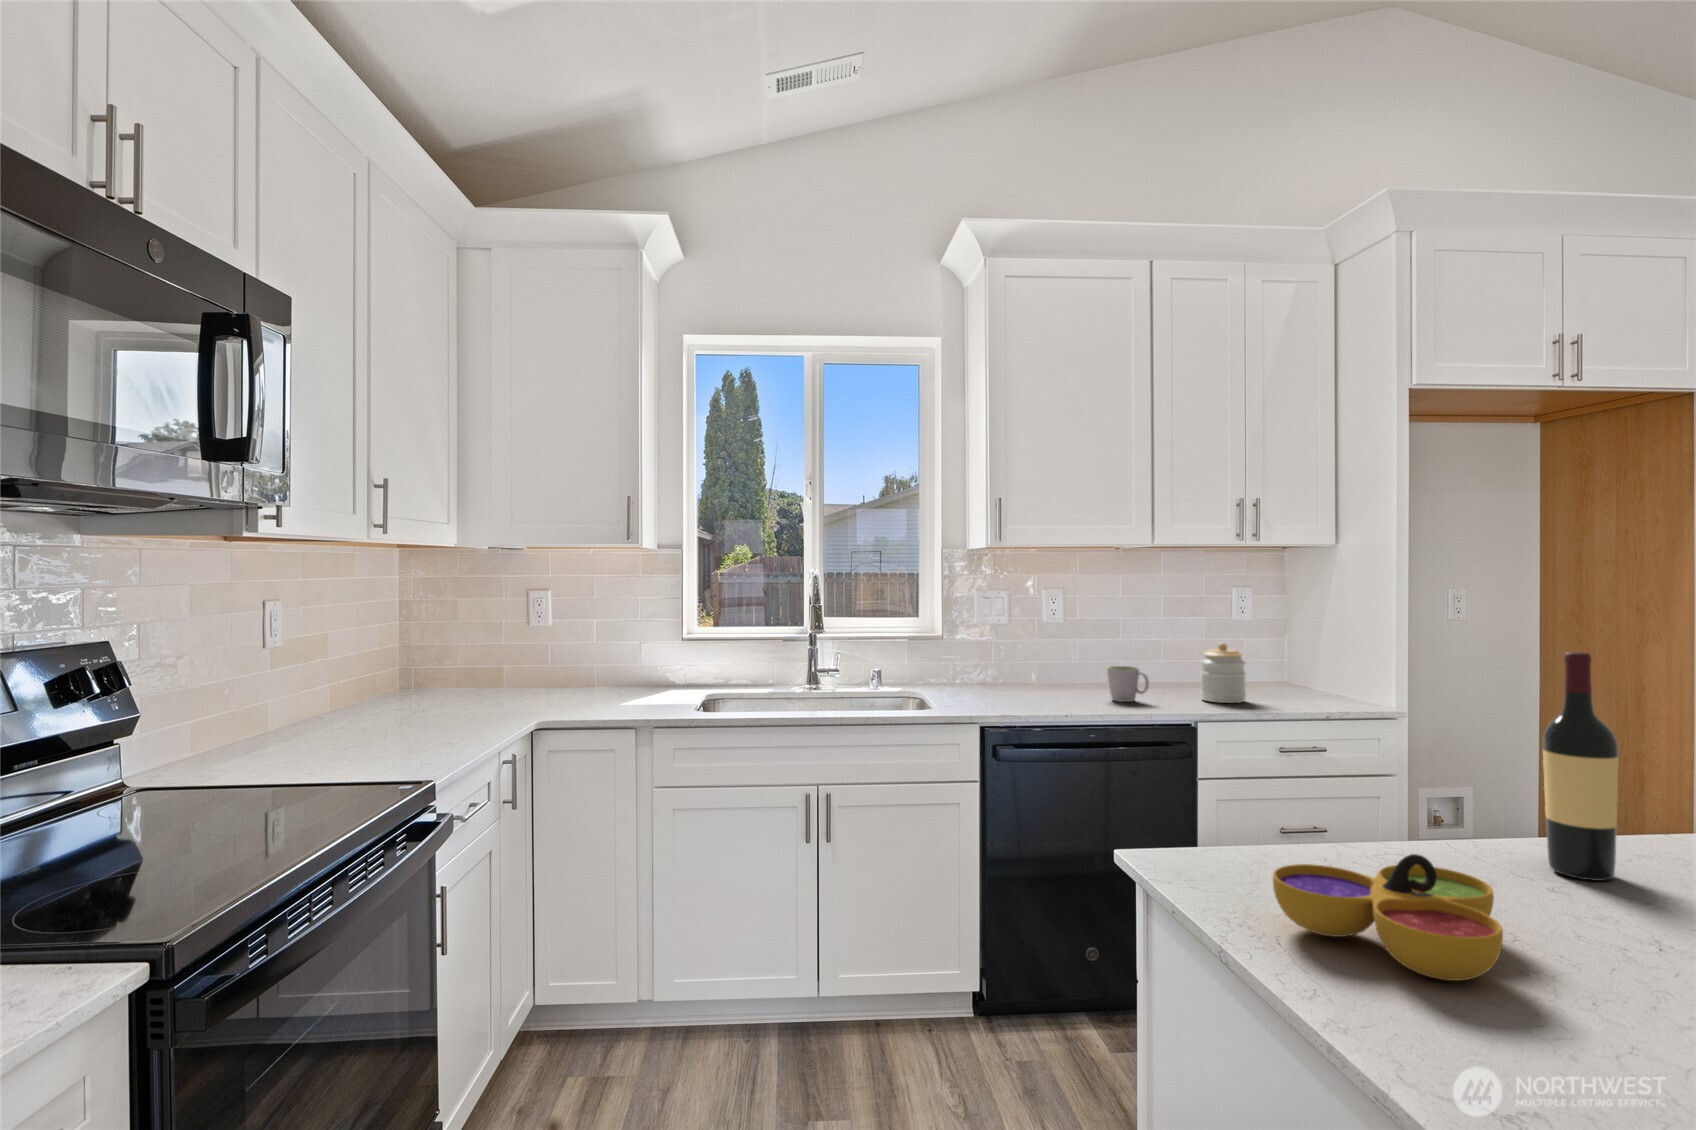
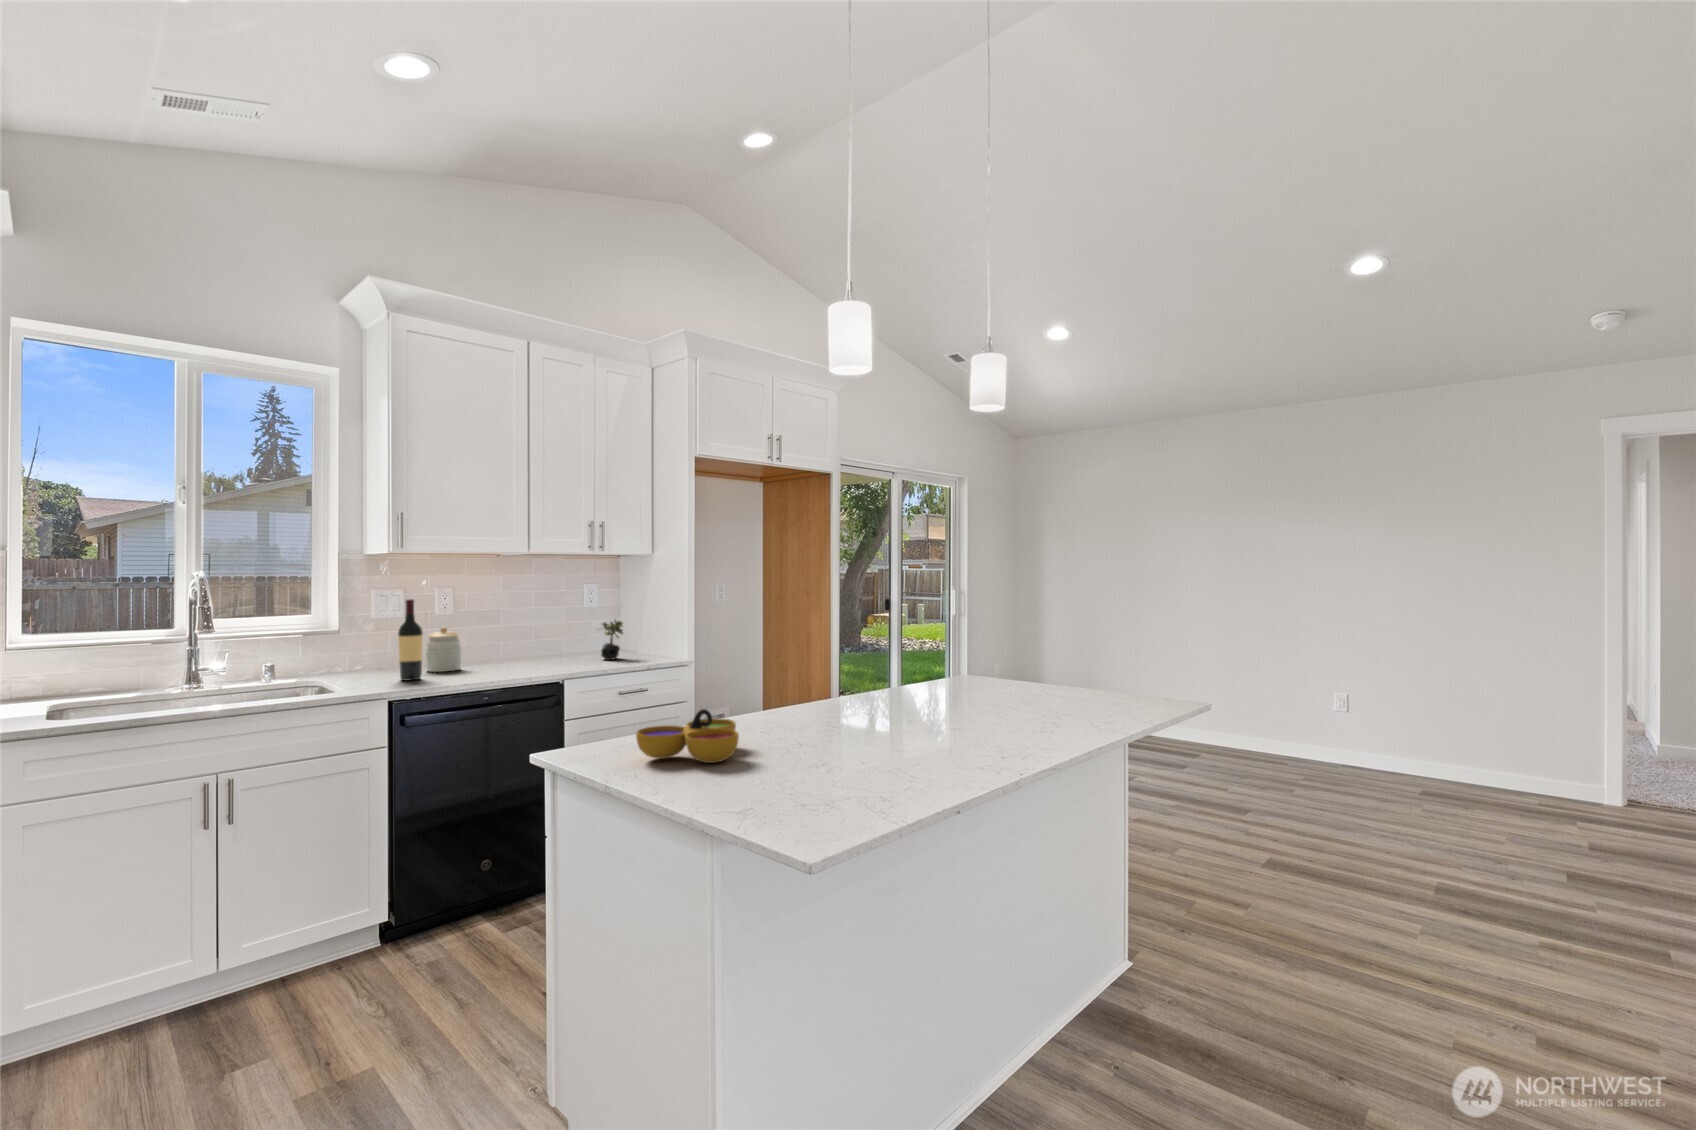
succulent plant: none [1249,637,1290,696] -> present [601,620,623,660]
jar: present [1201,643,1246,703] -> present [426,627,461,672]
wine bottle: present [1543,652,1619,881] -> present [398,599,423,681]
mug: present [1107,666,1149,702] -> none [494,645,528,673]

